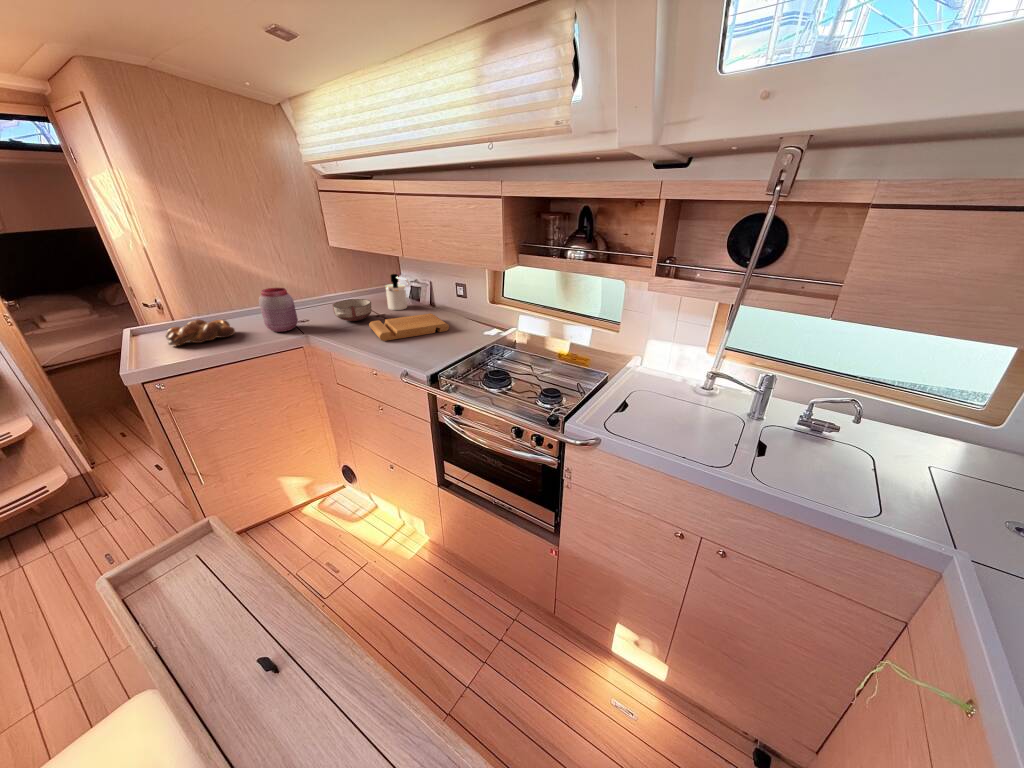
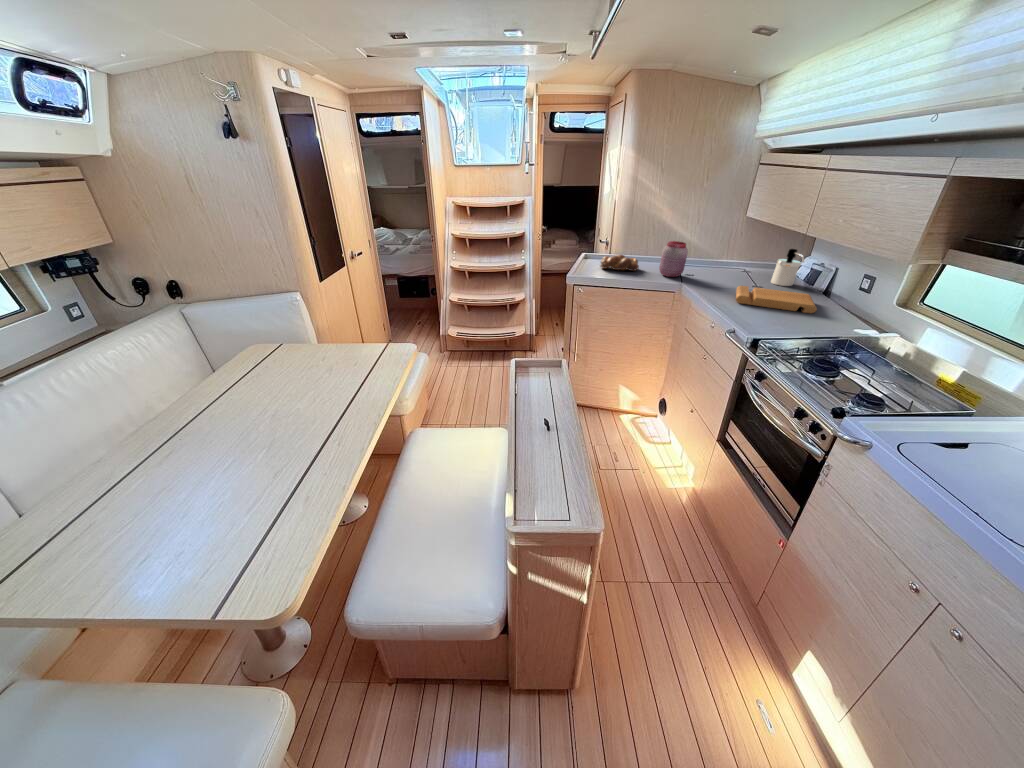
ceramic bowl: present [332,299,372,321] -> none [715,264,753,284]

